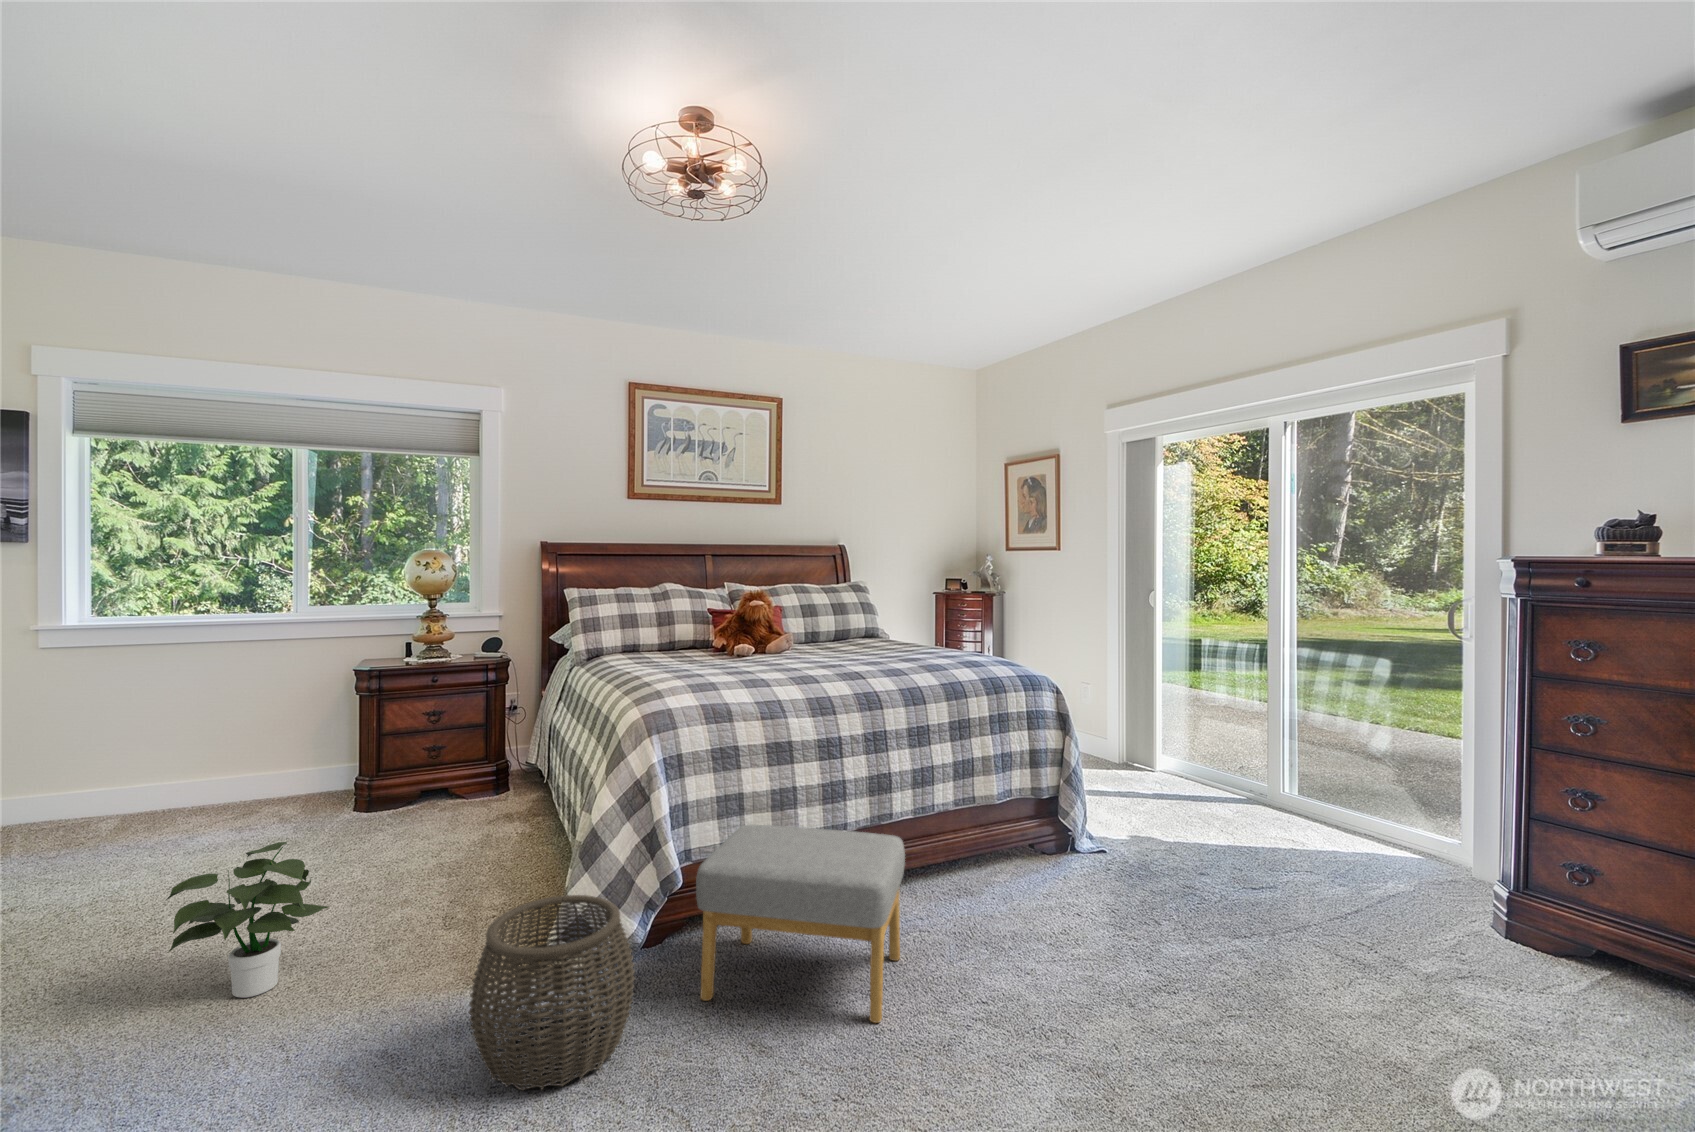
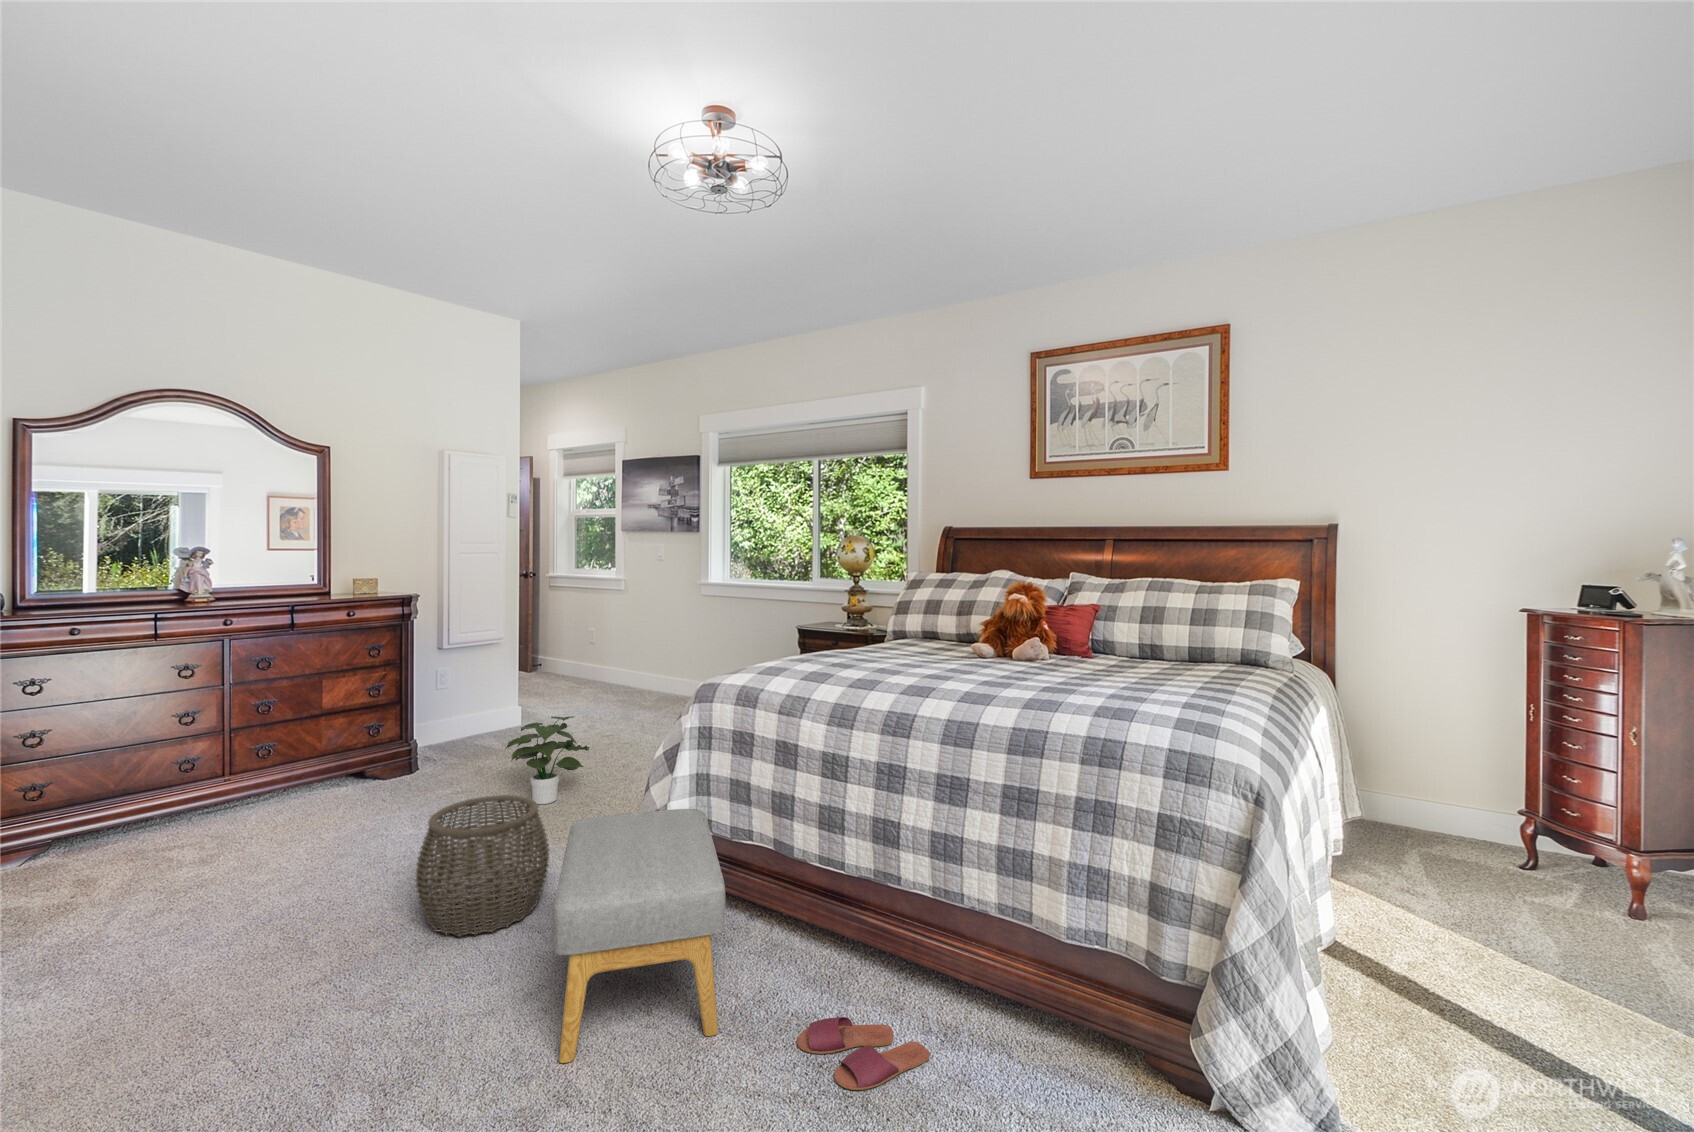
slippers: none [923,895,991,932] -> present [797,1017,930,1090]

